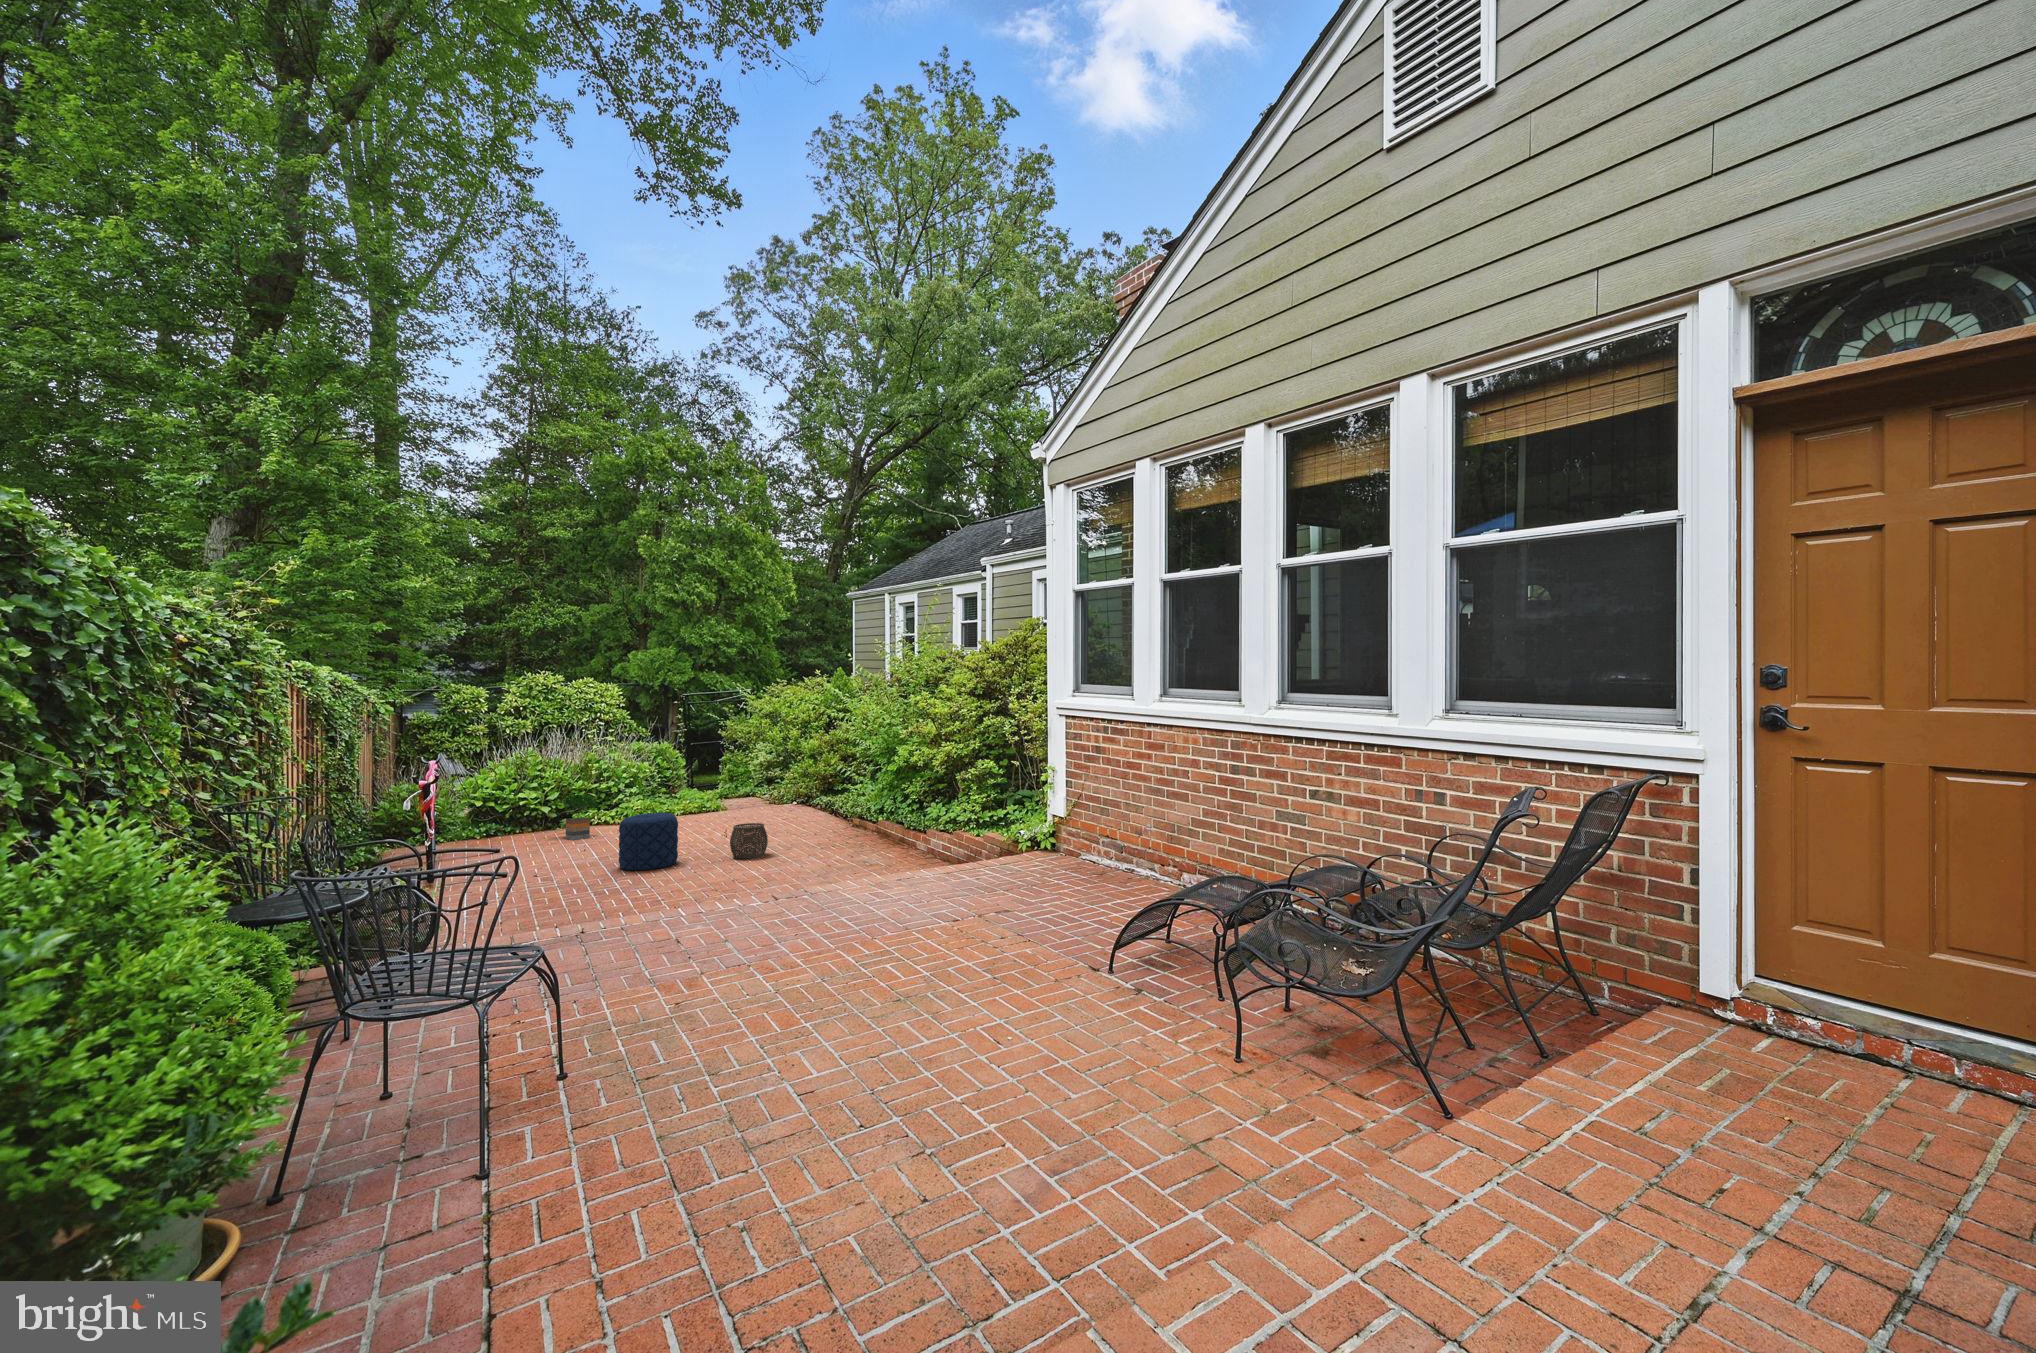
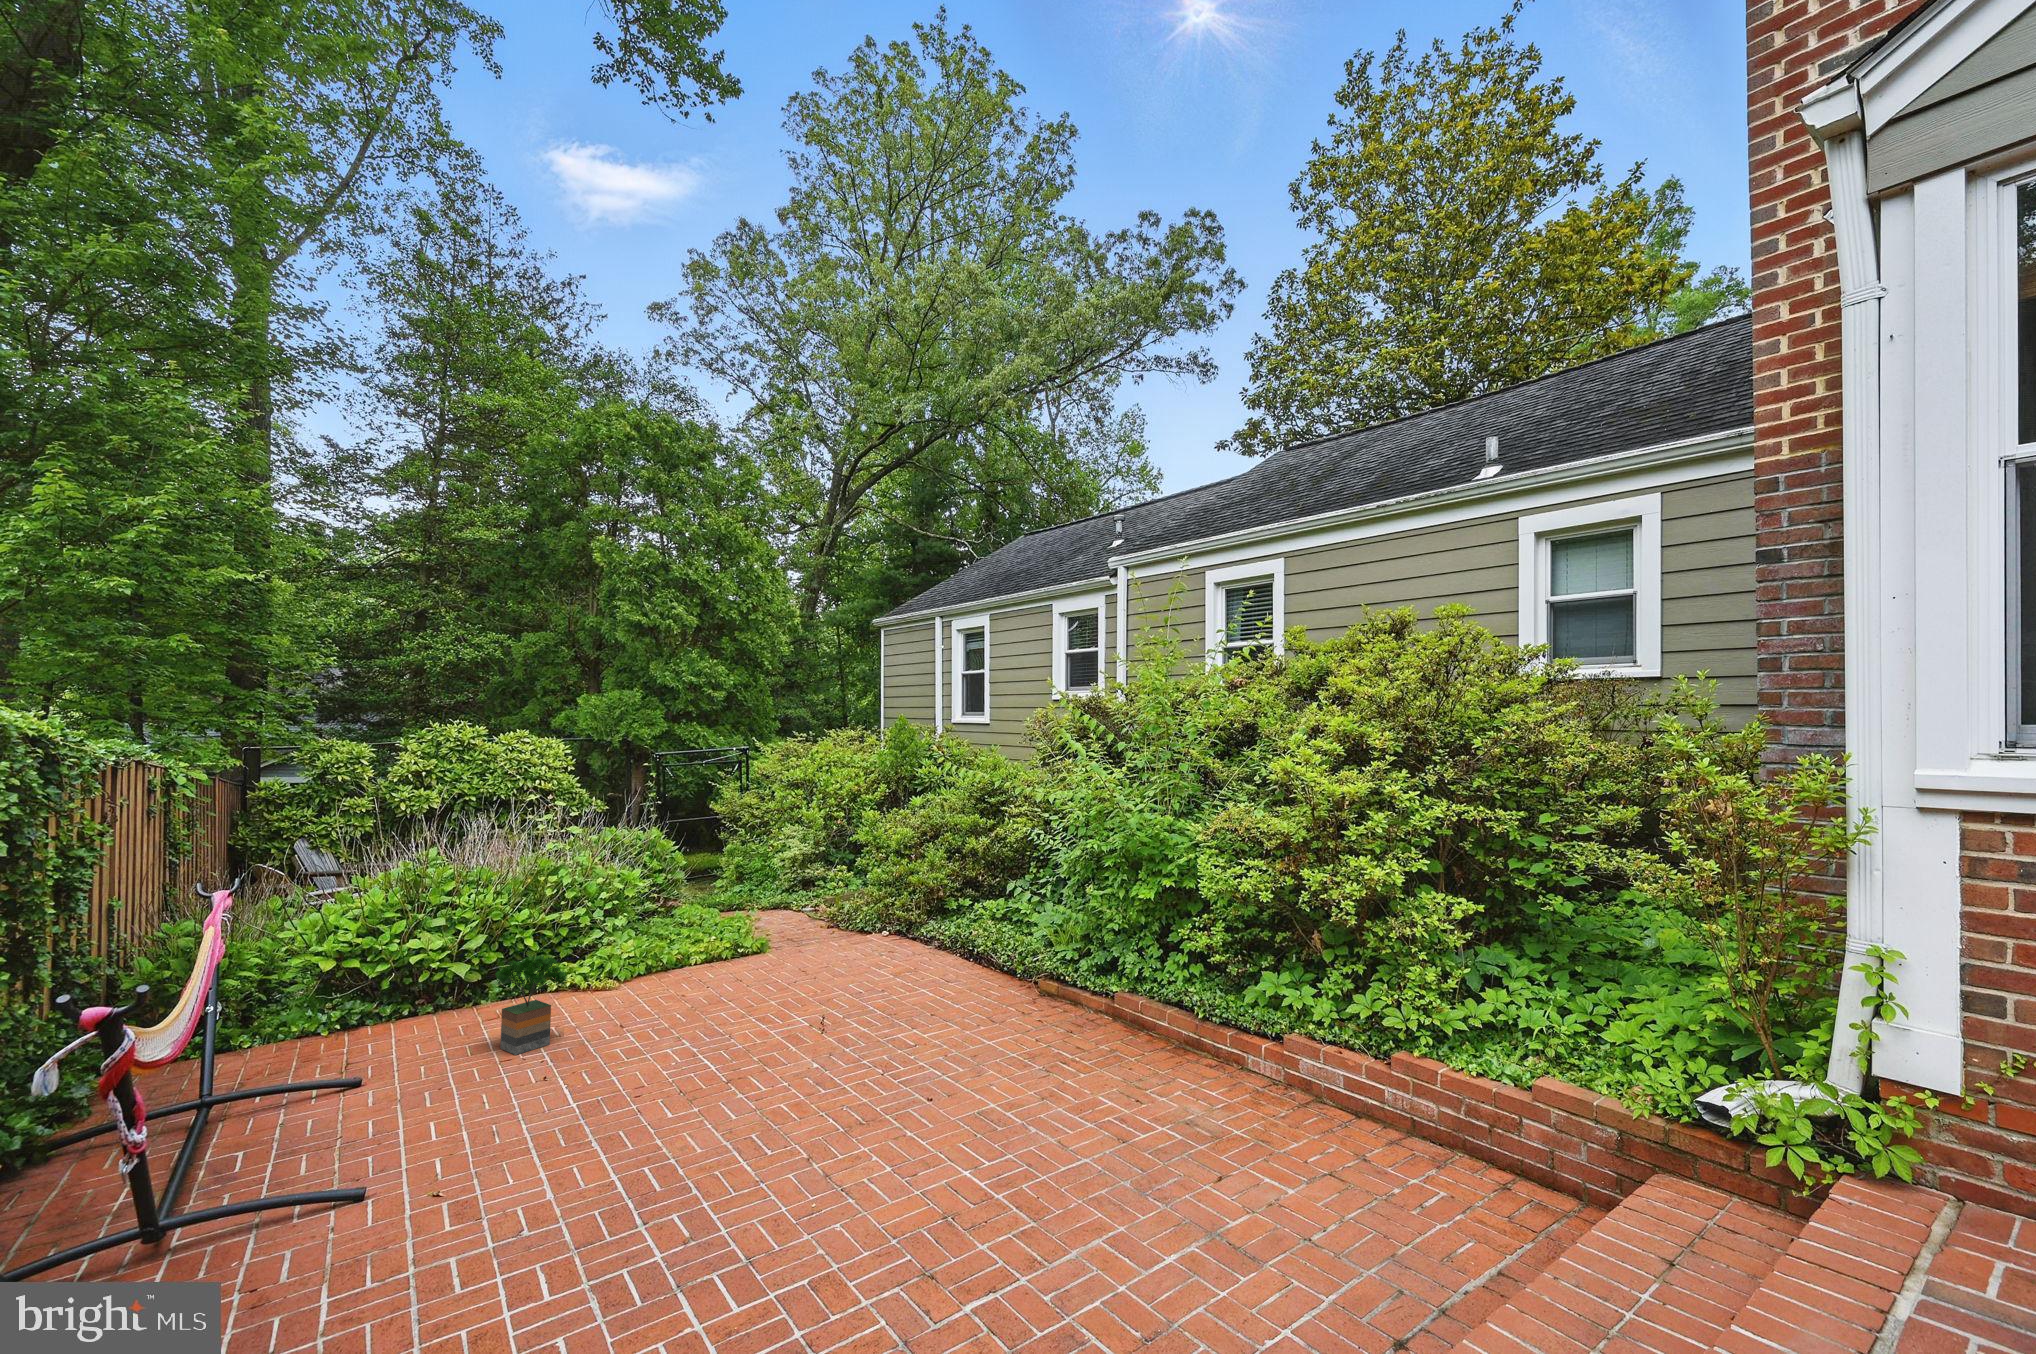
pouf: present [619,813,678,870] -> none [648,1046,787,1222]
woven basket: present [730,823,768,859] -> none [892,1048,974,1146]

